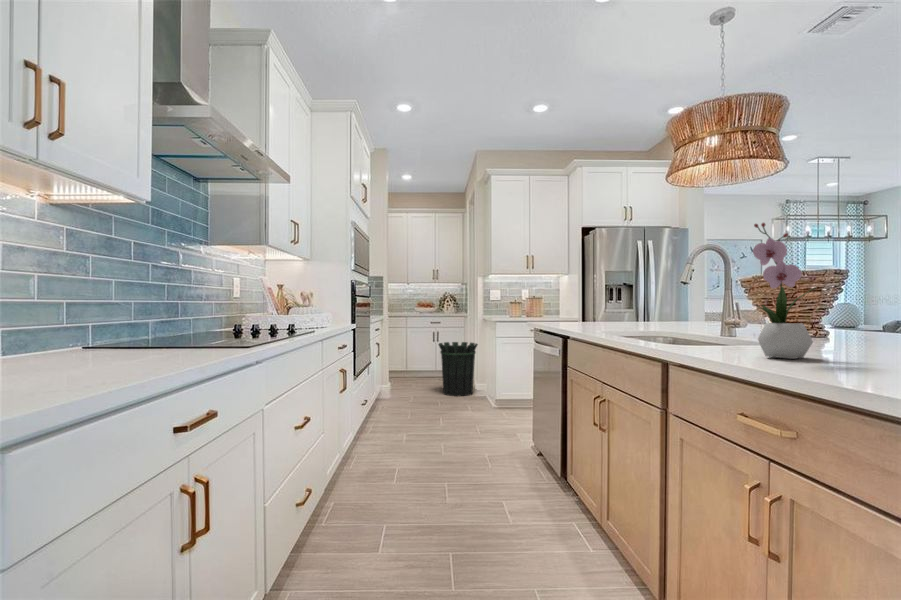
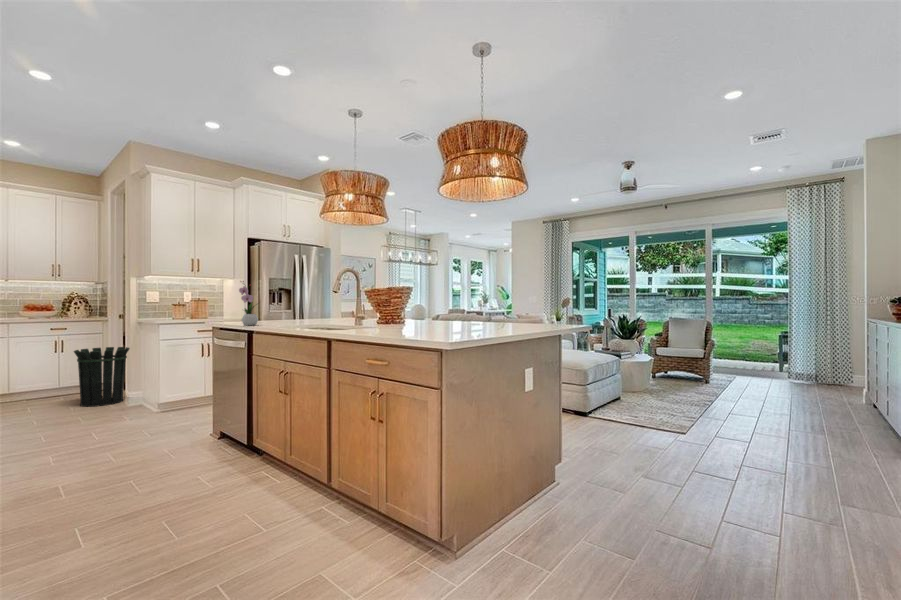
flower arrangement: present [753,223,816,359] -> present [239,281,258,325]

